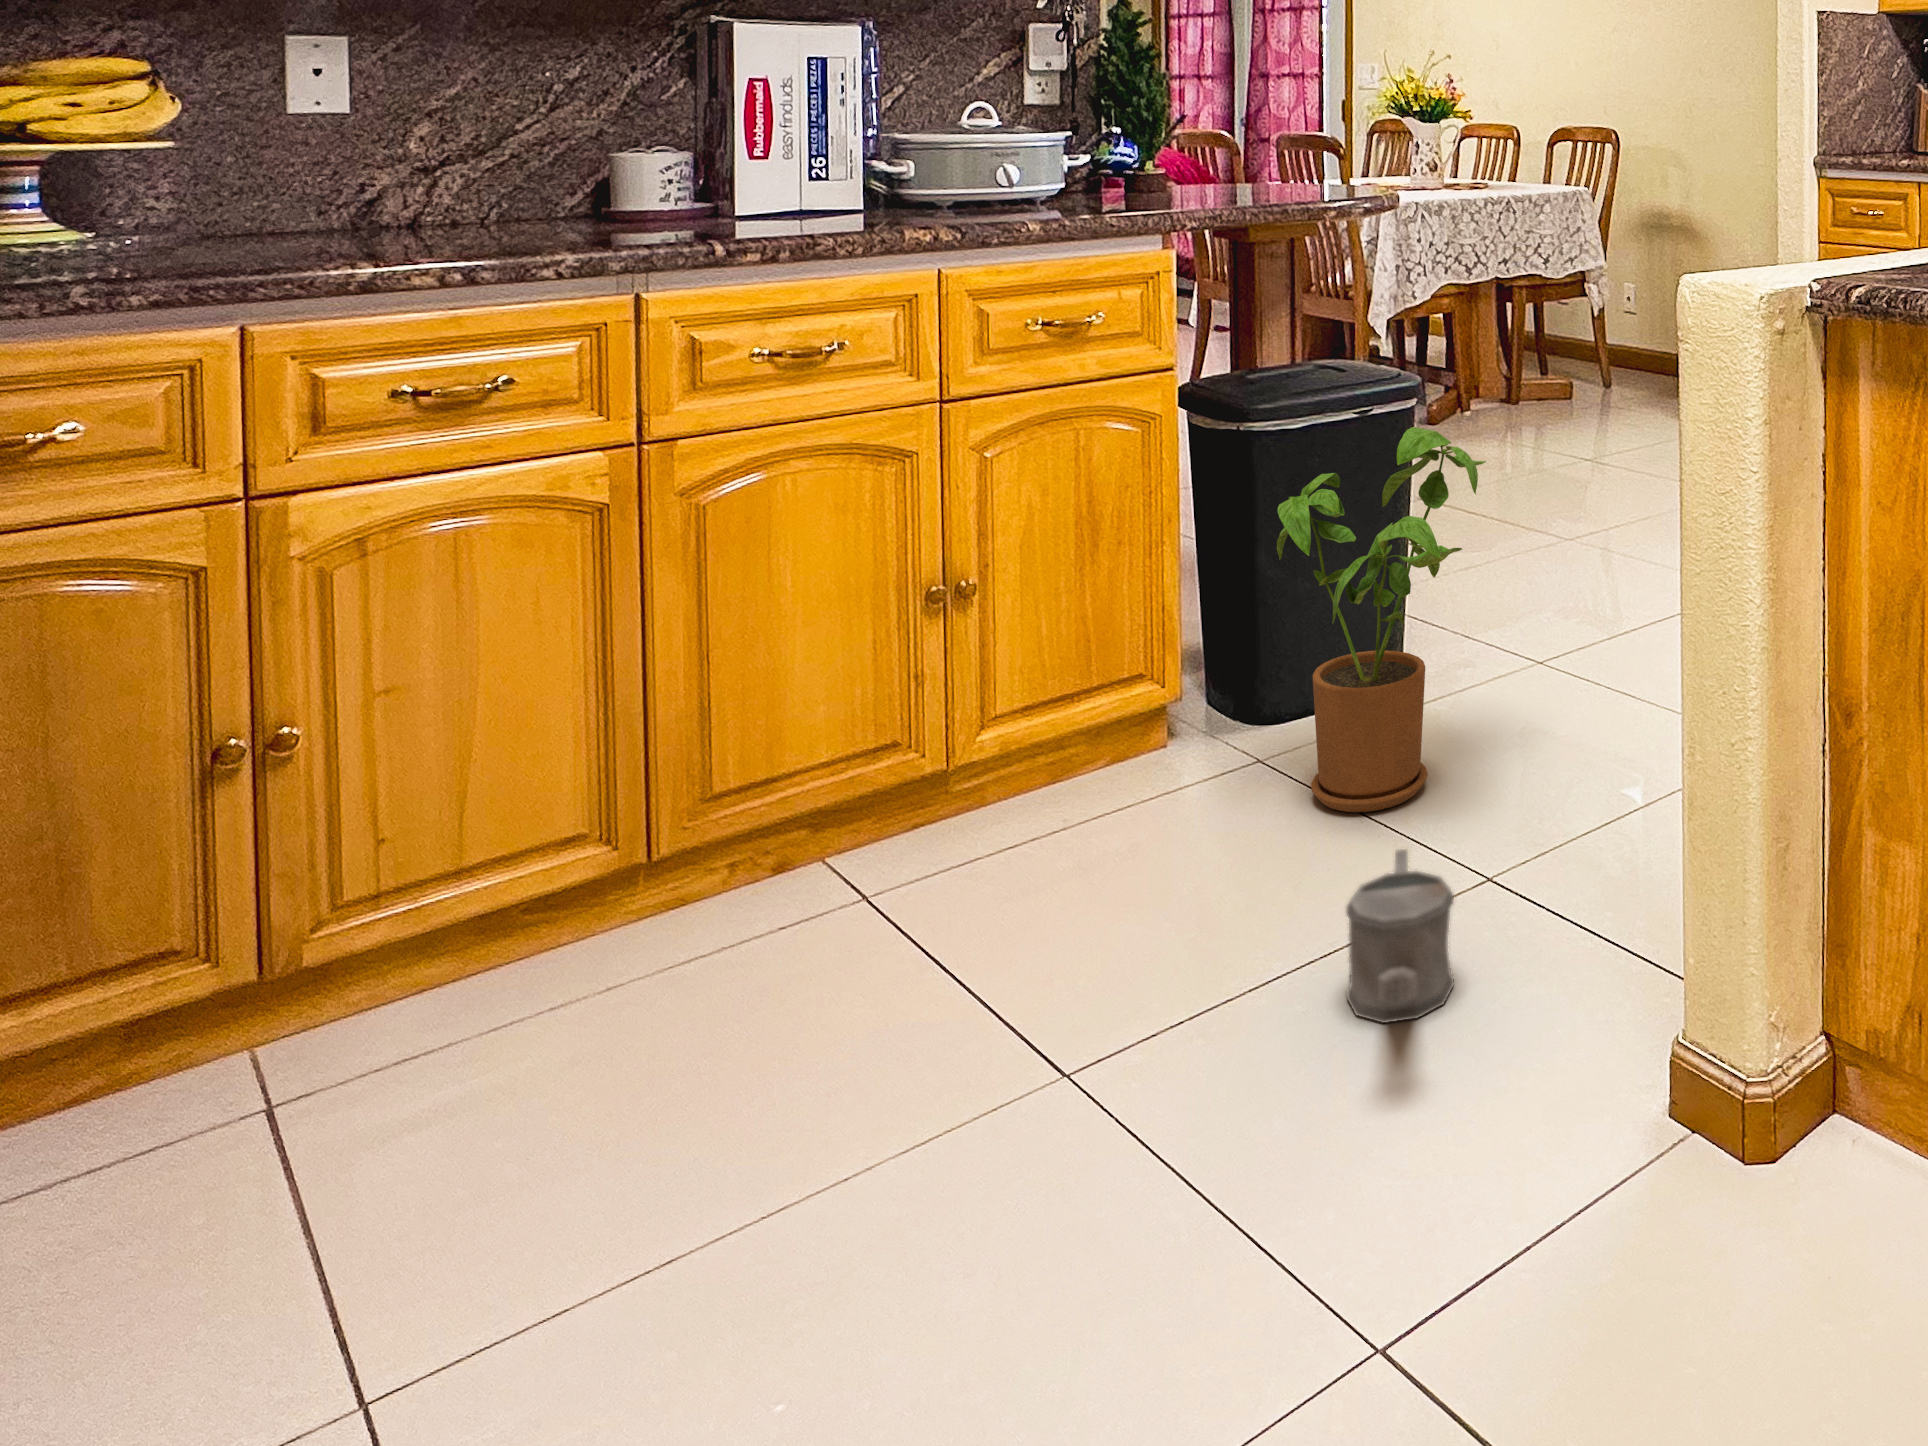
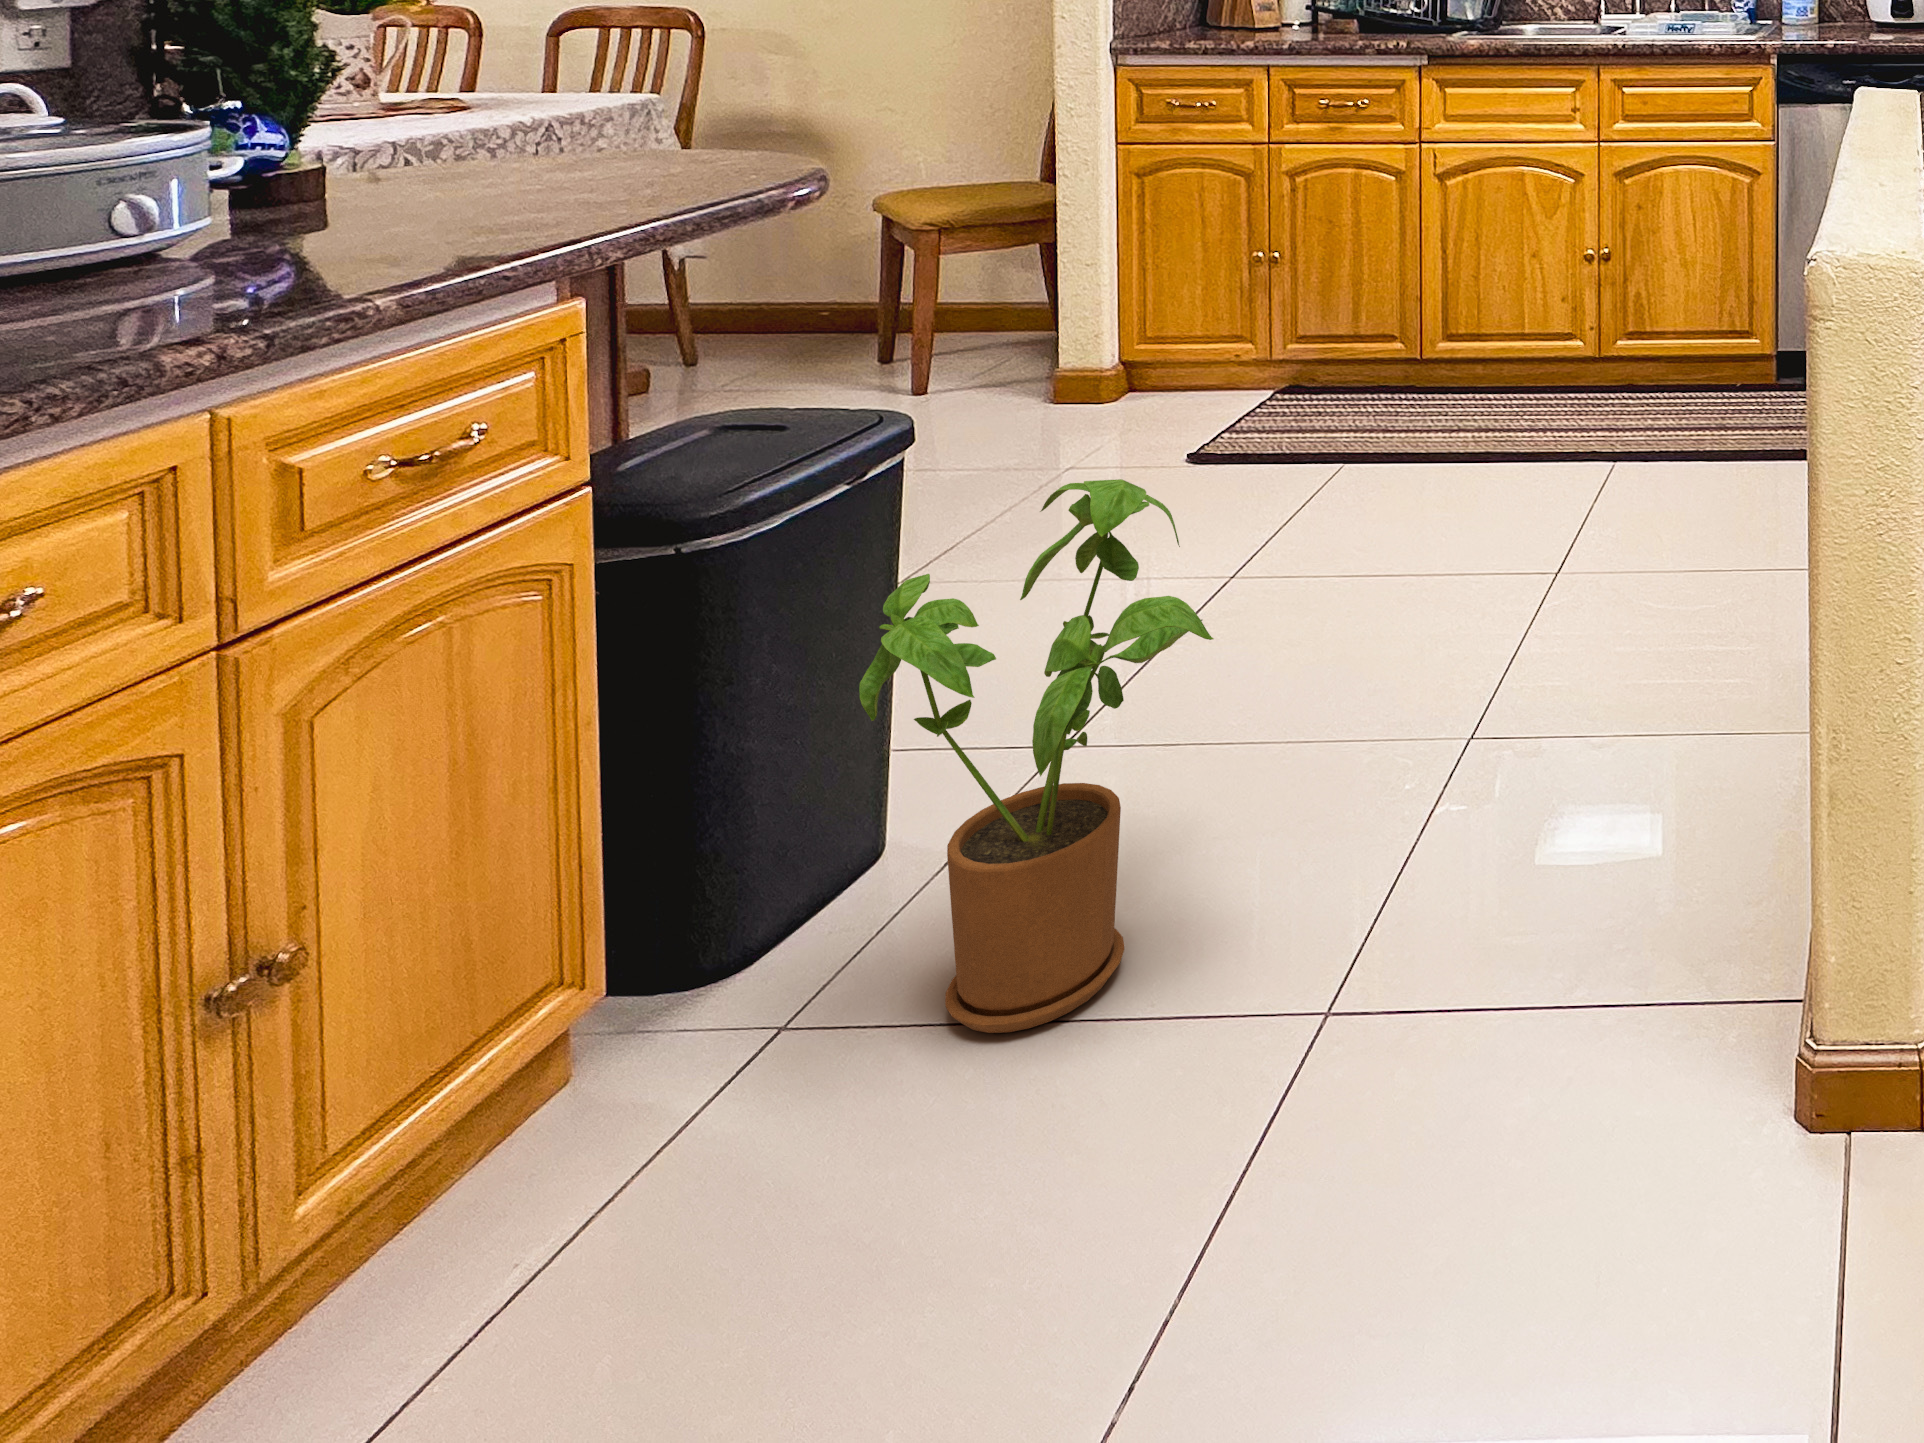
watering can: present [1346,849,1454,1023] -> none [1312,1008,1554,1233]

